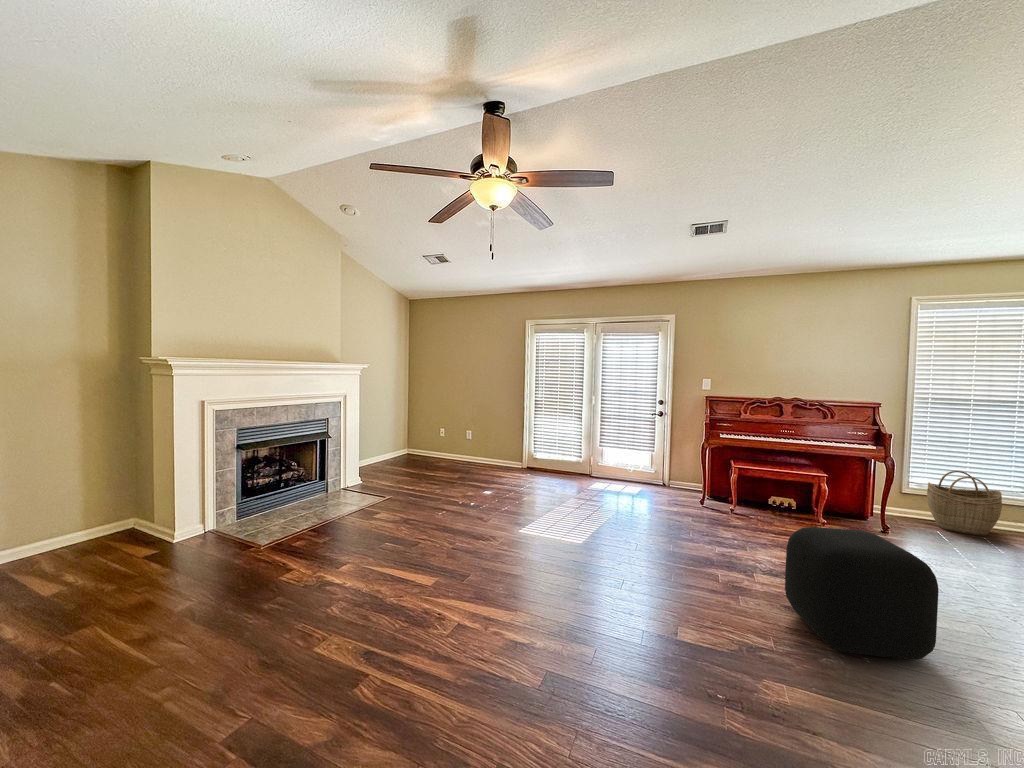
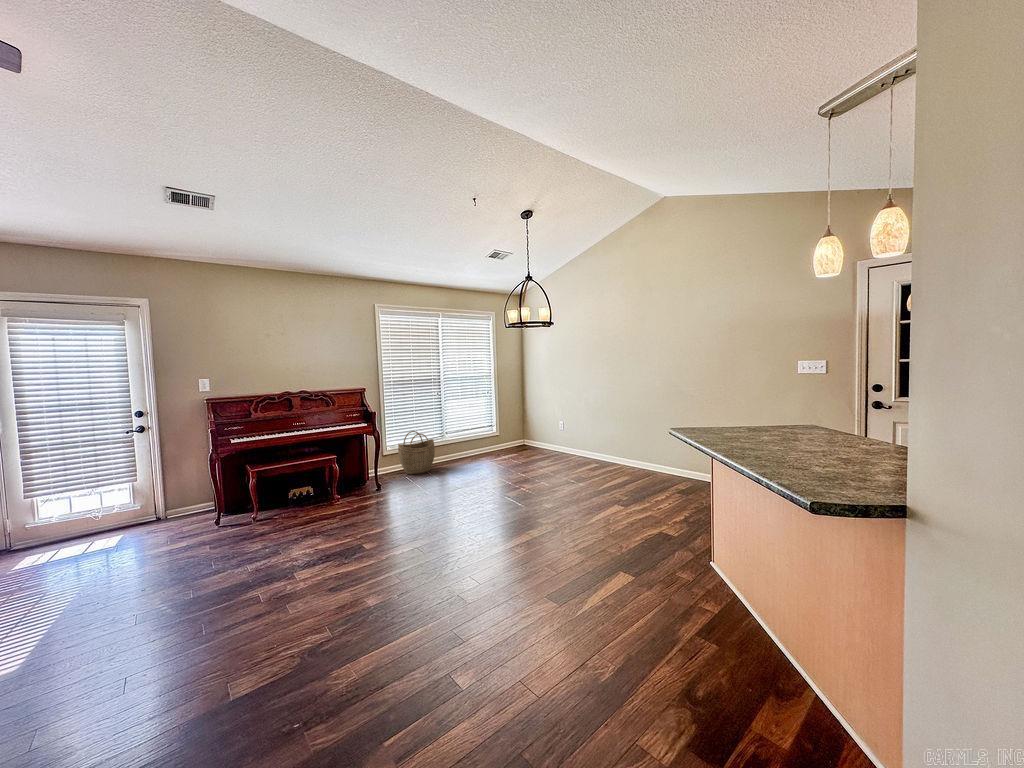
ottoman: present [785,527,939,660] -> none [326,494,432,603]

